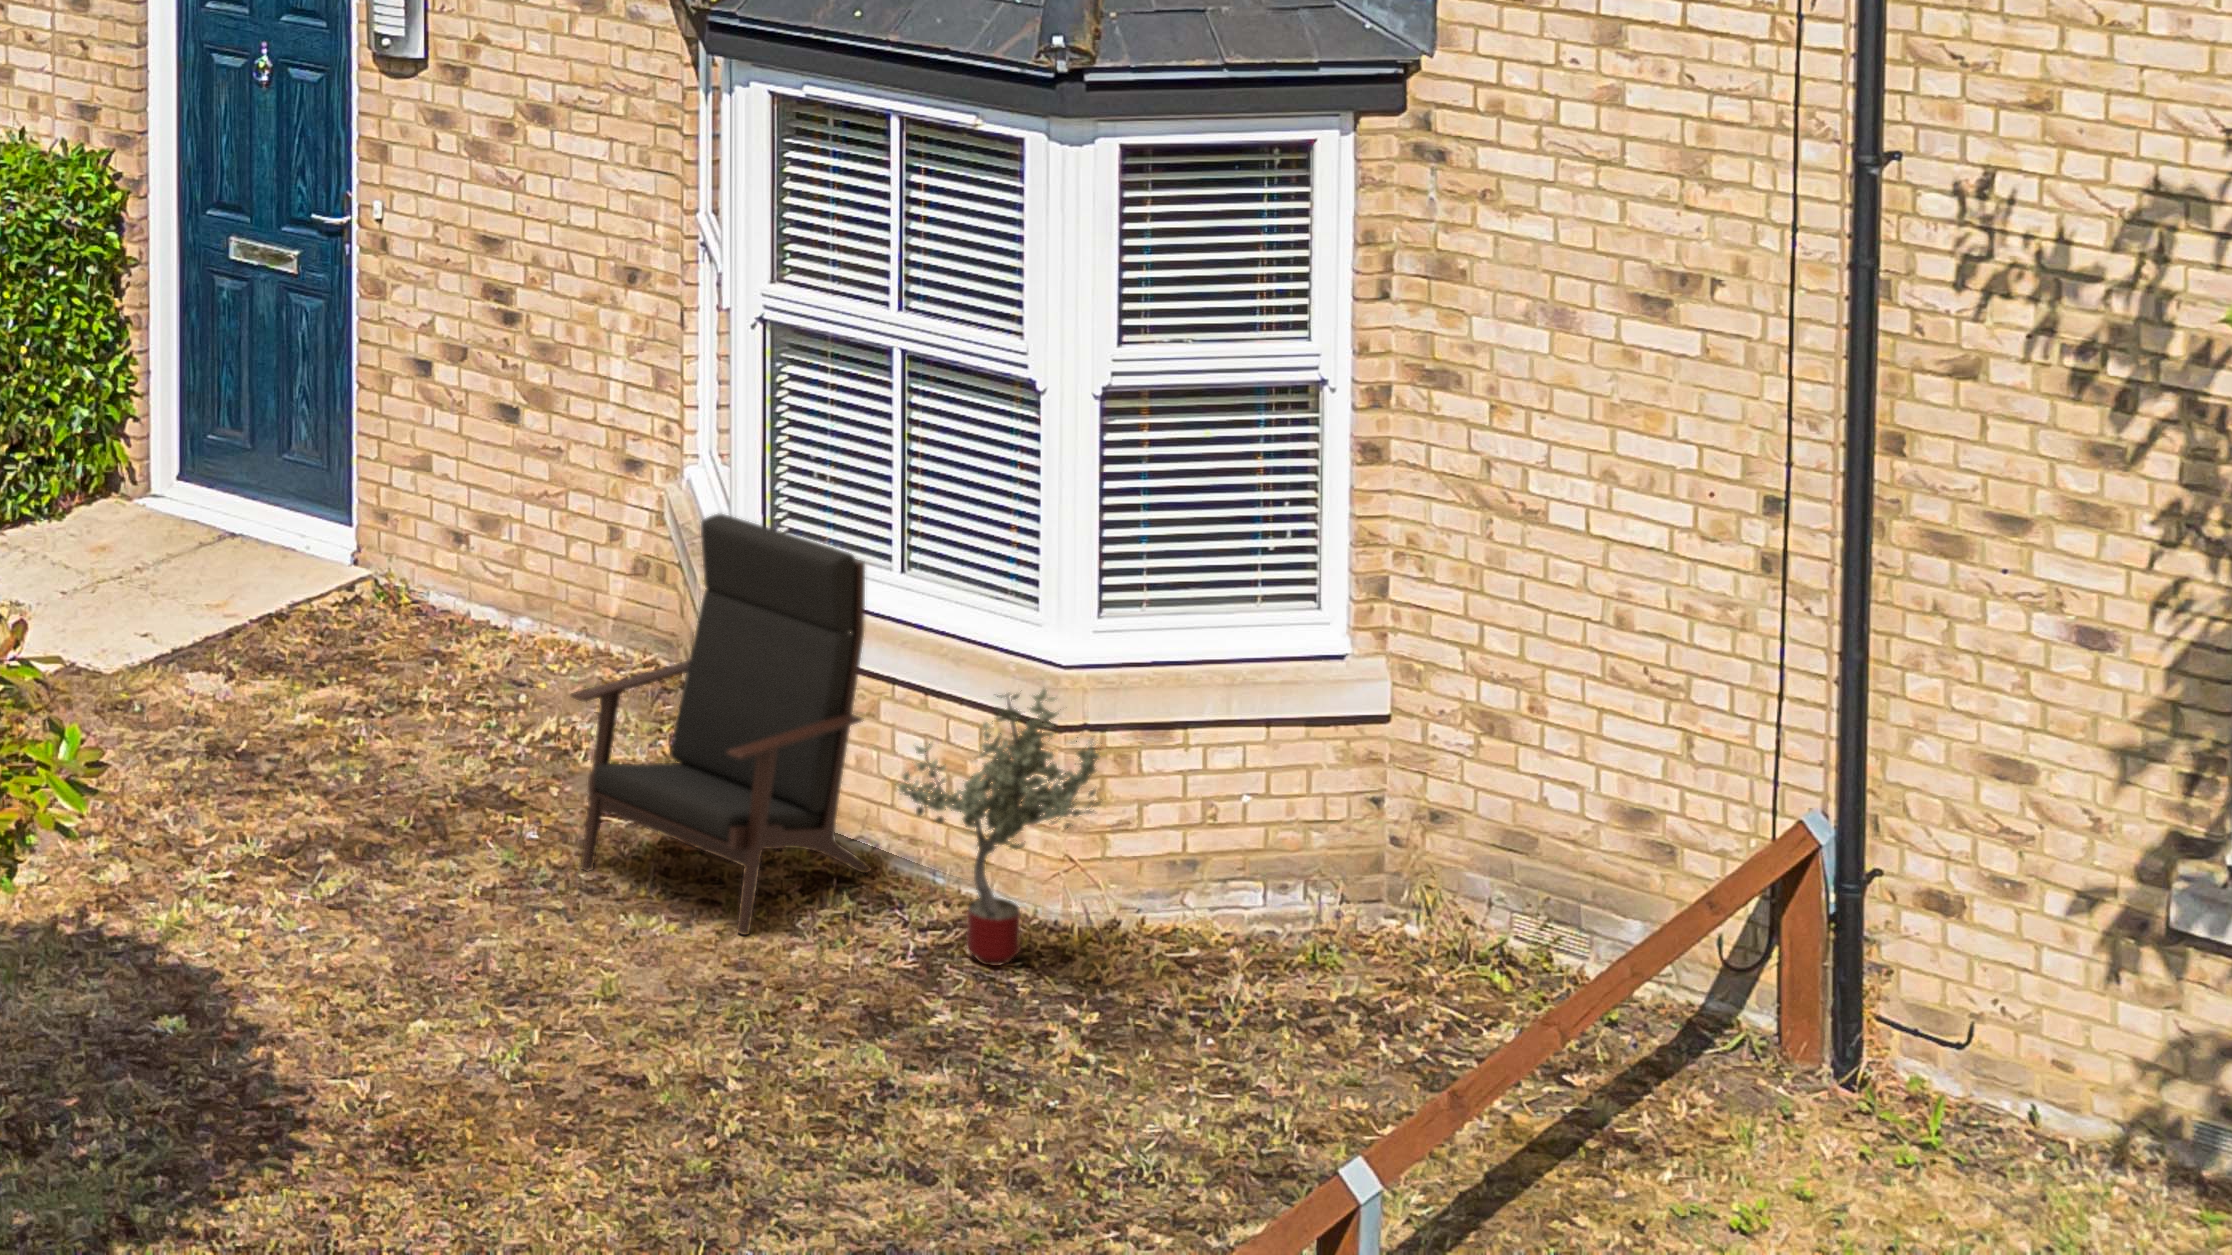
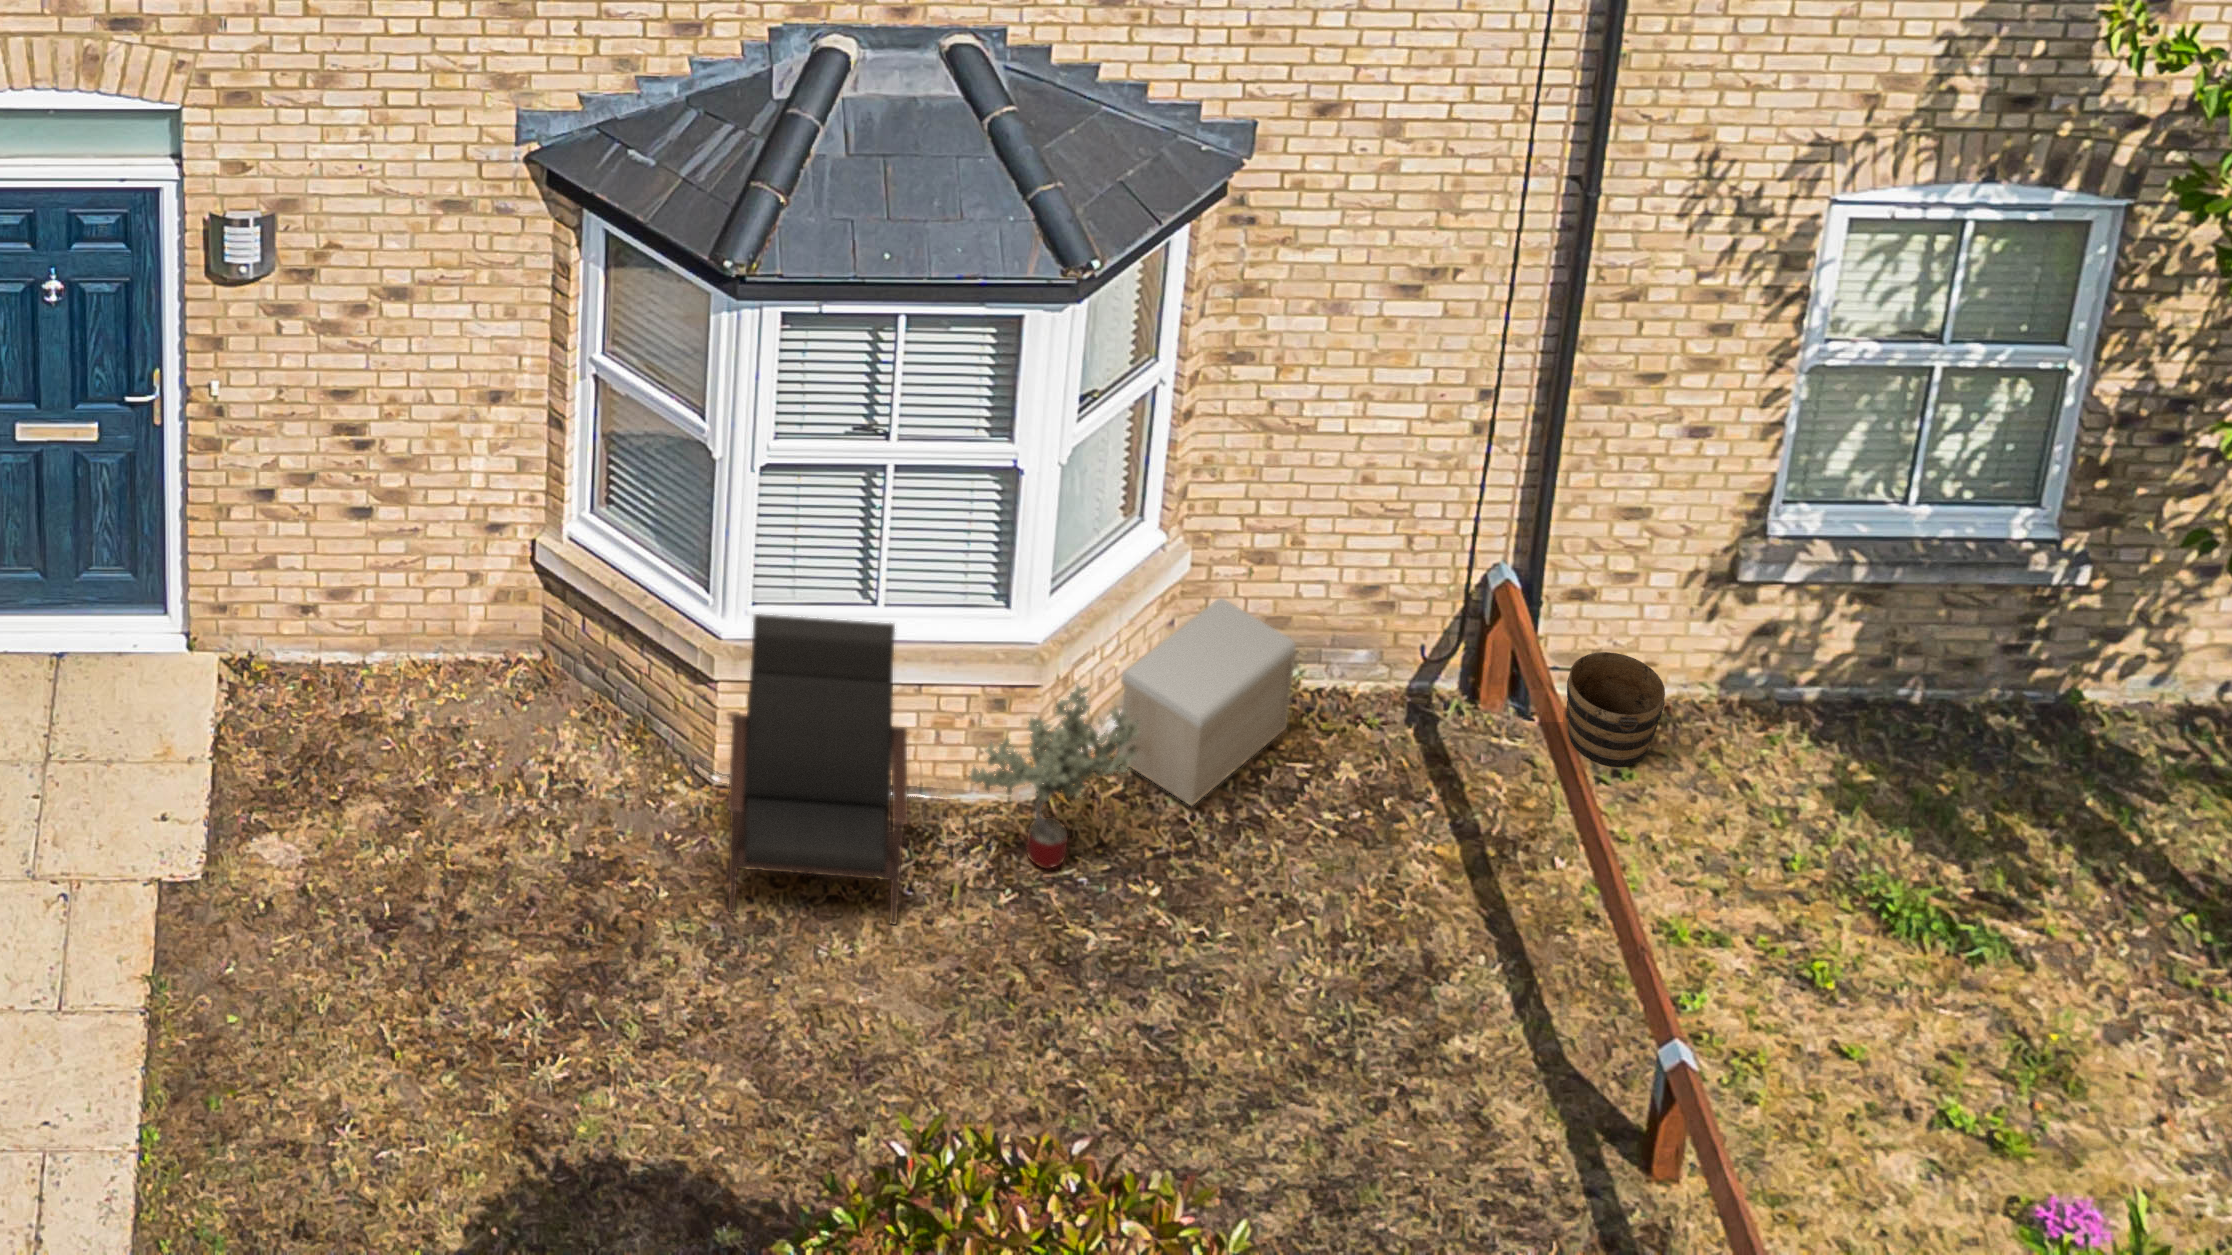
storage bench: none [1192,763,1453,985] -> present [1118,598,1296,805]
bucket: none [1845,992,2001,1162] -> present [1567,652,1665,767]

